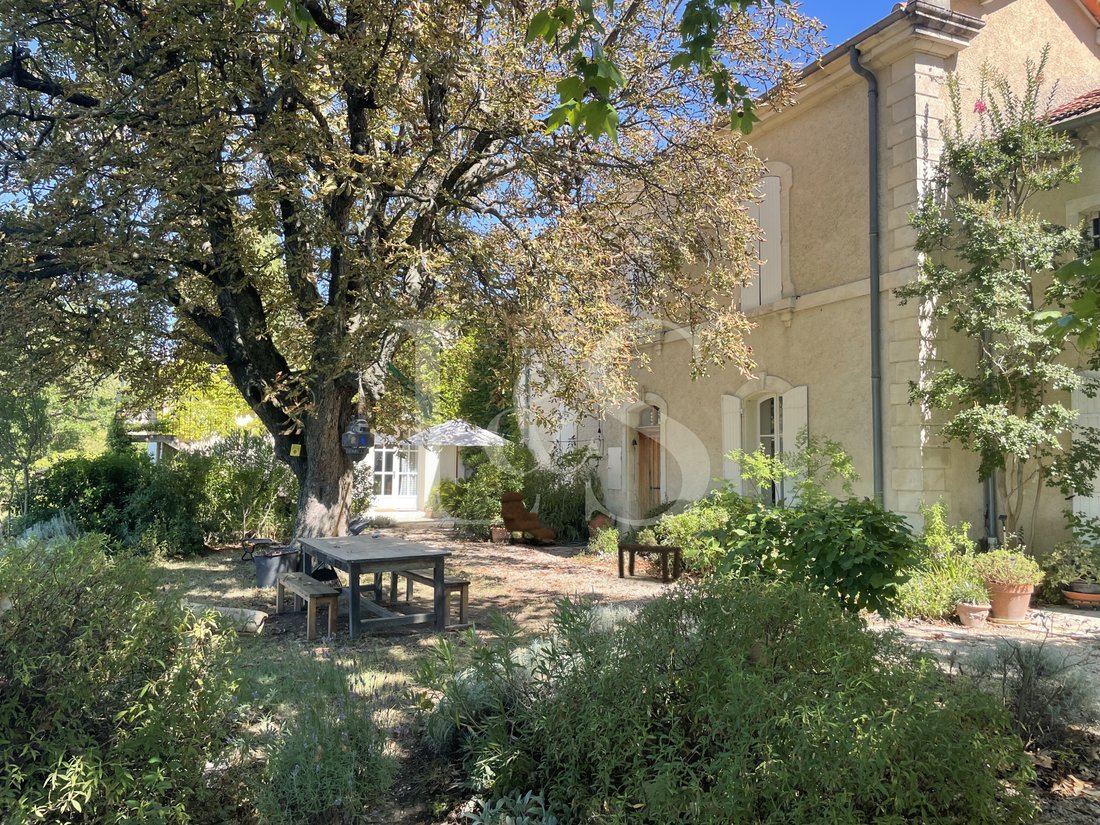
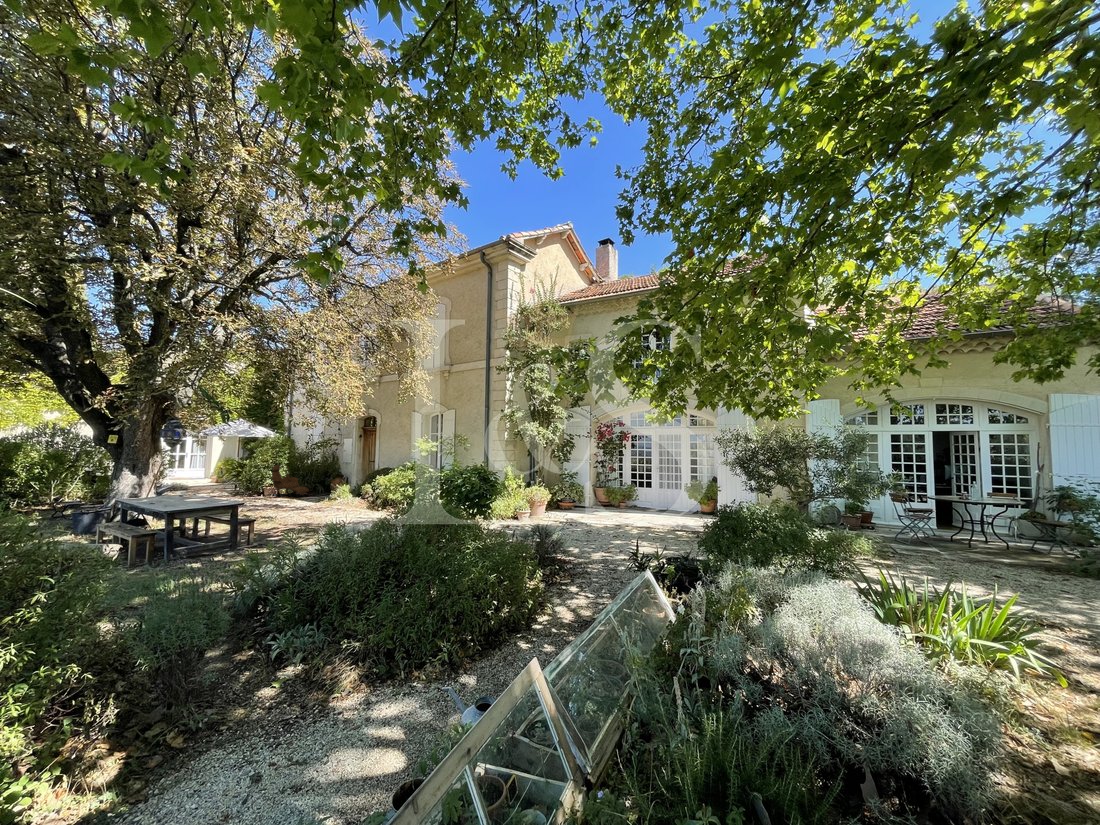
bench: present [617,543,681,584] -> none [348,492,386,513]

